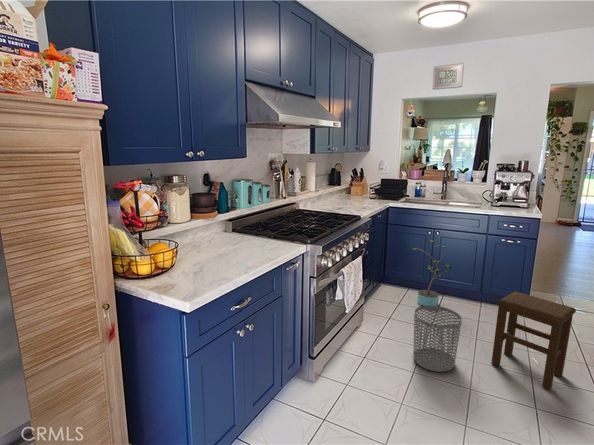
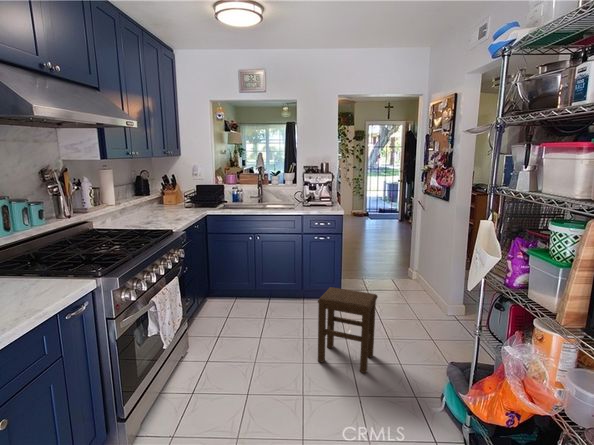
potted plant: present [412,240,451,306] -> none [234,245,274,314]
waste bin: present [413,305,462,372] -> none [242,316,288,387]

